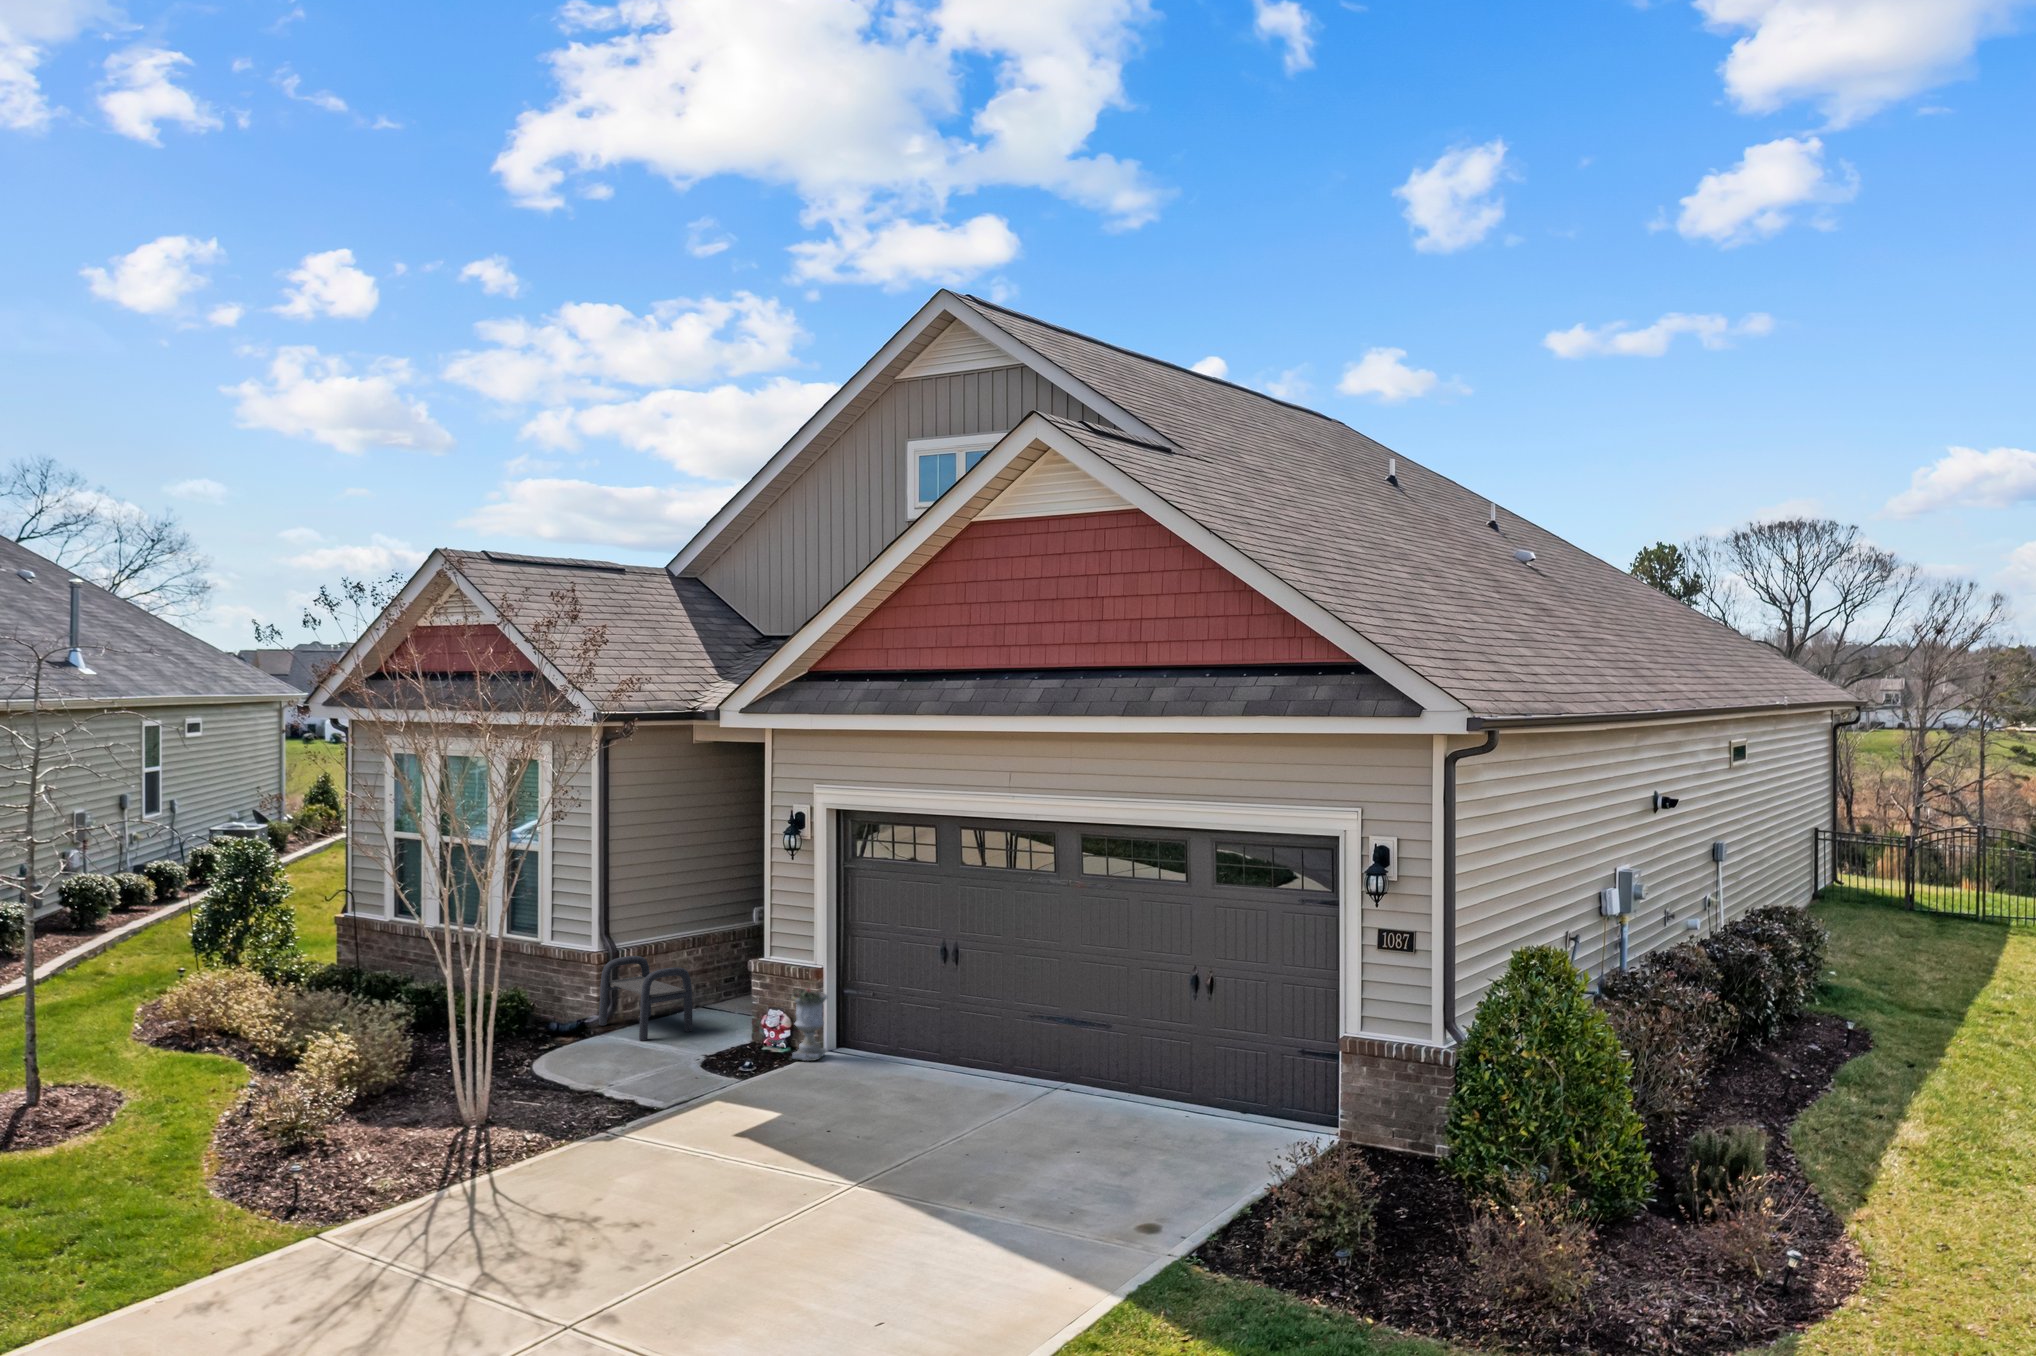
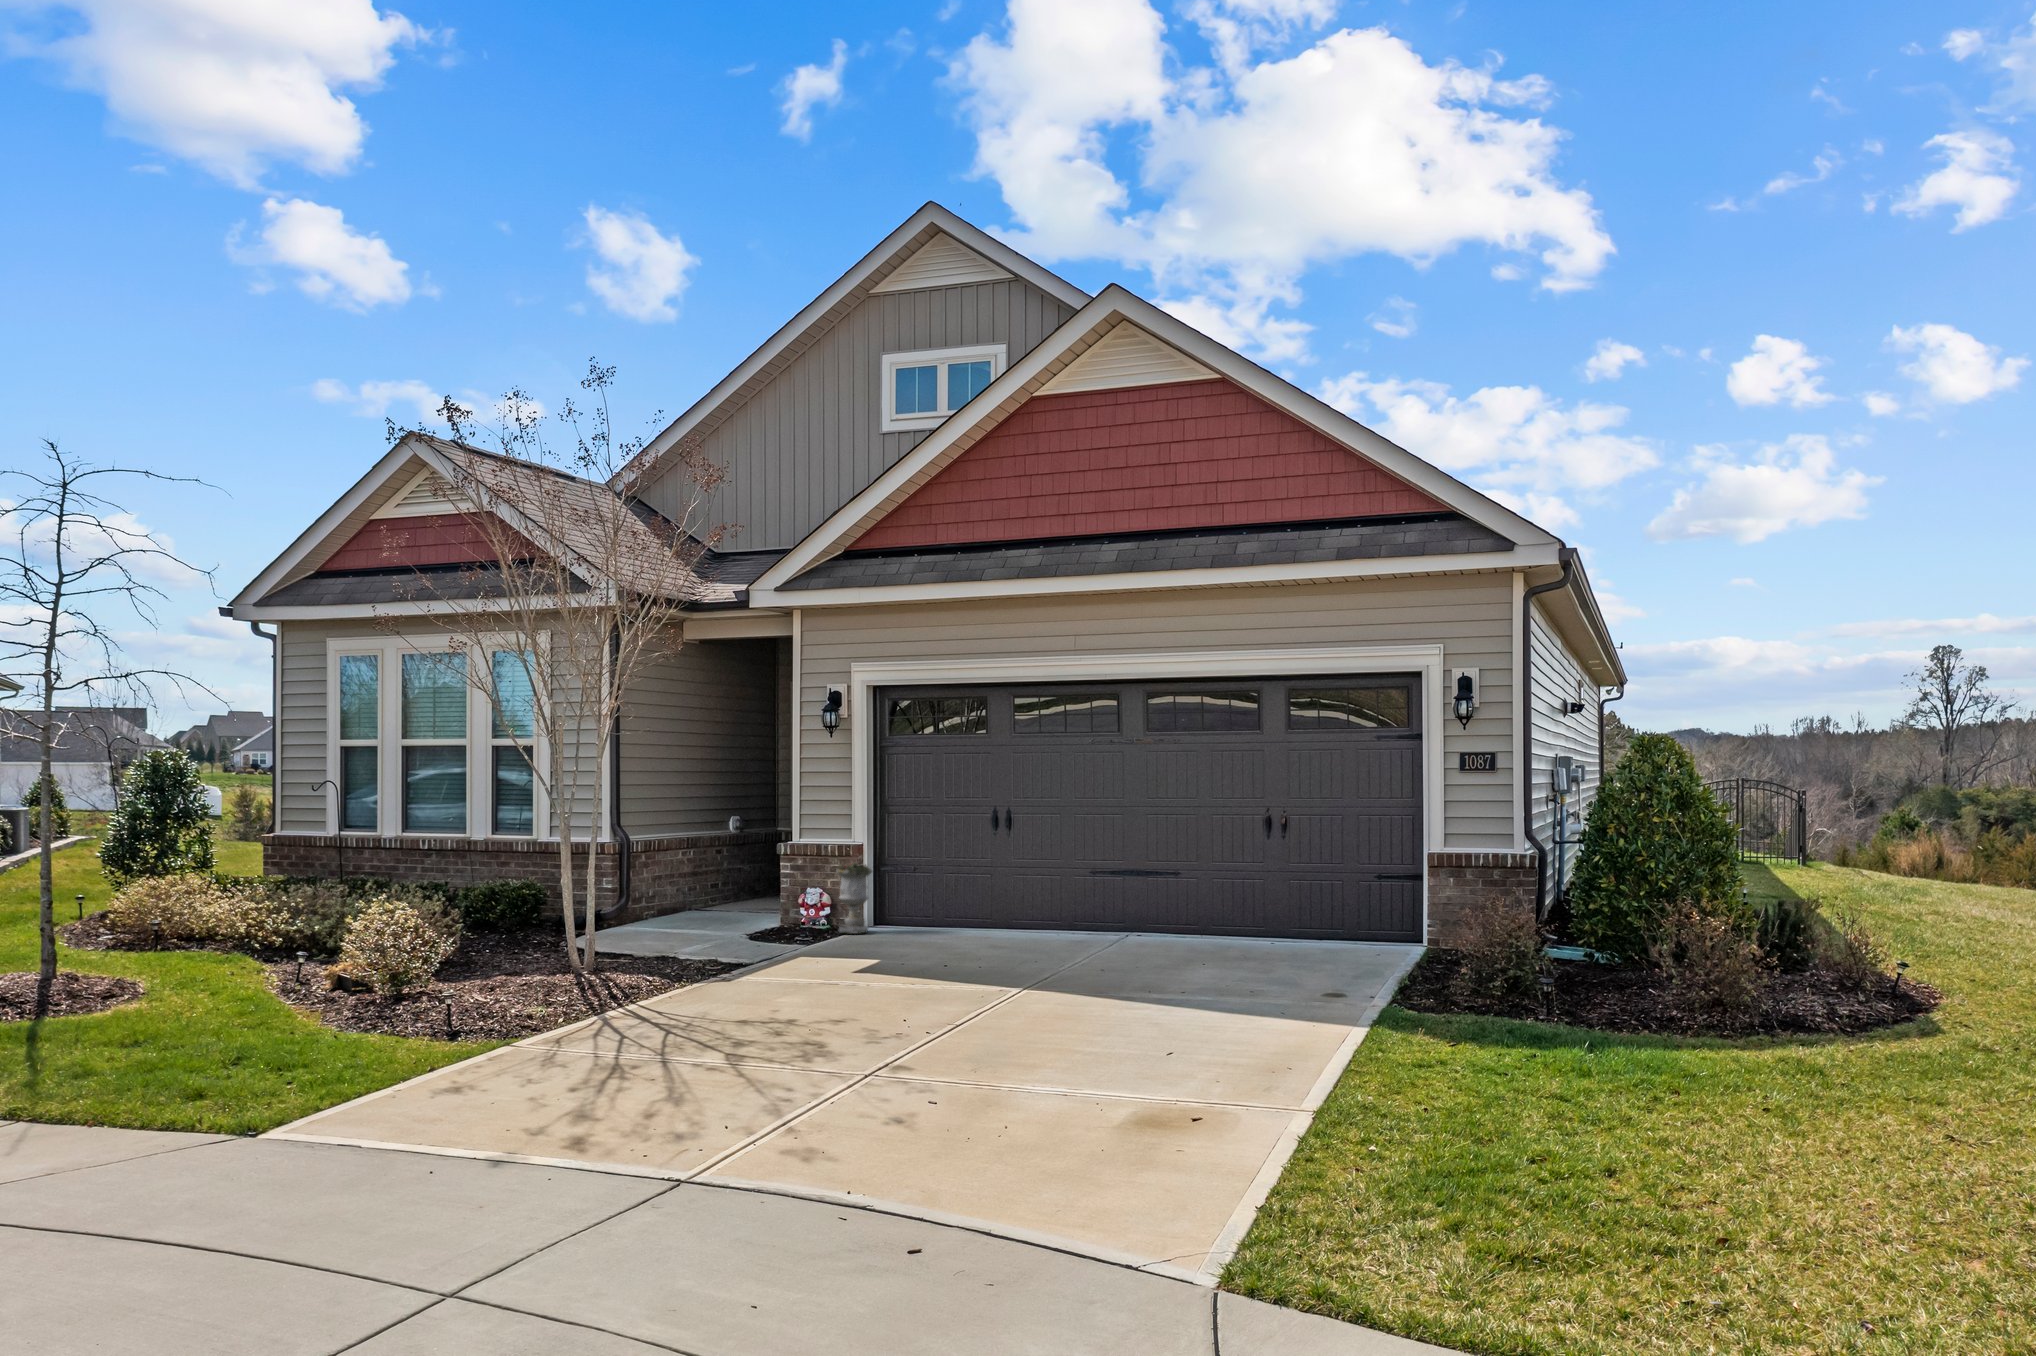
bench: present [599,956,693,1041] -> none [598,852,705,929]

